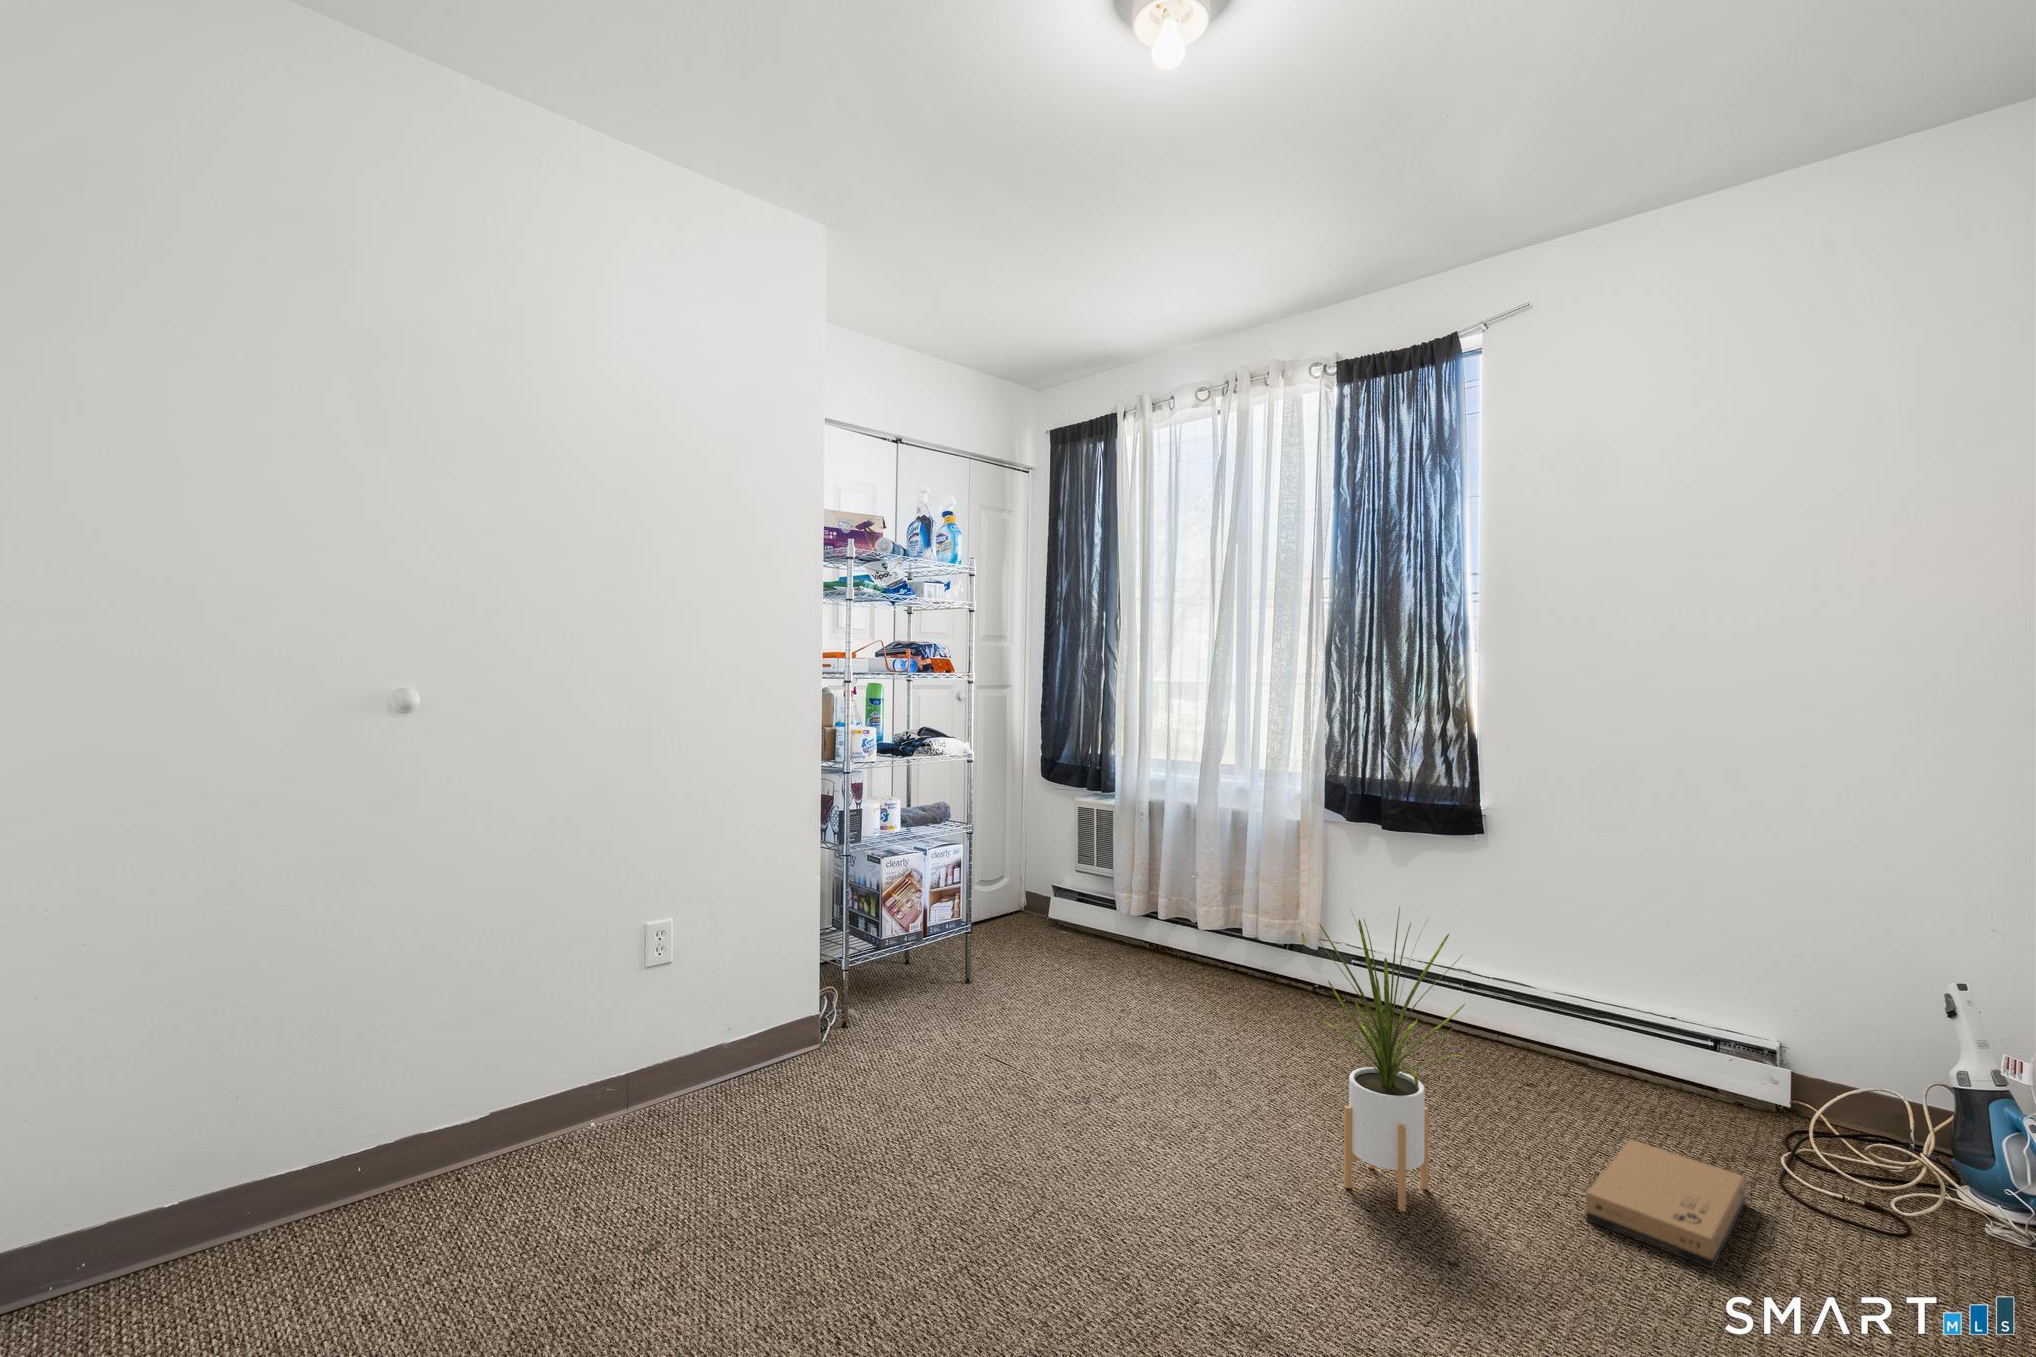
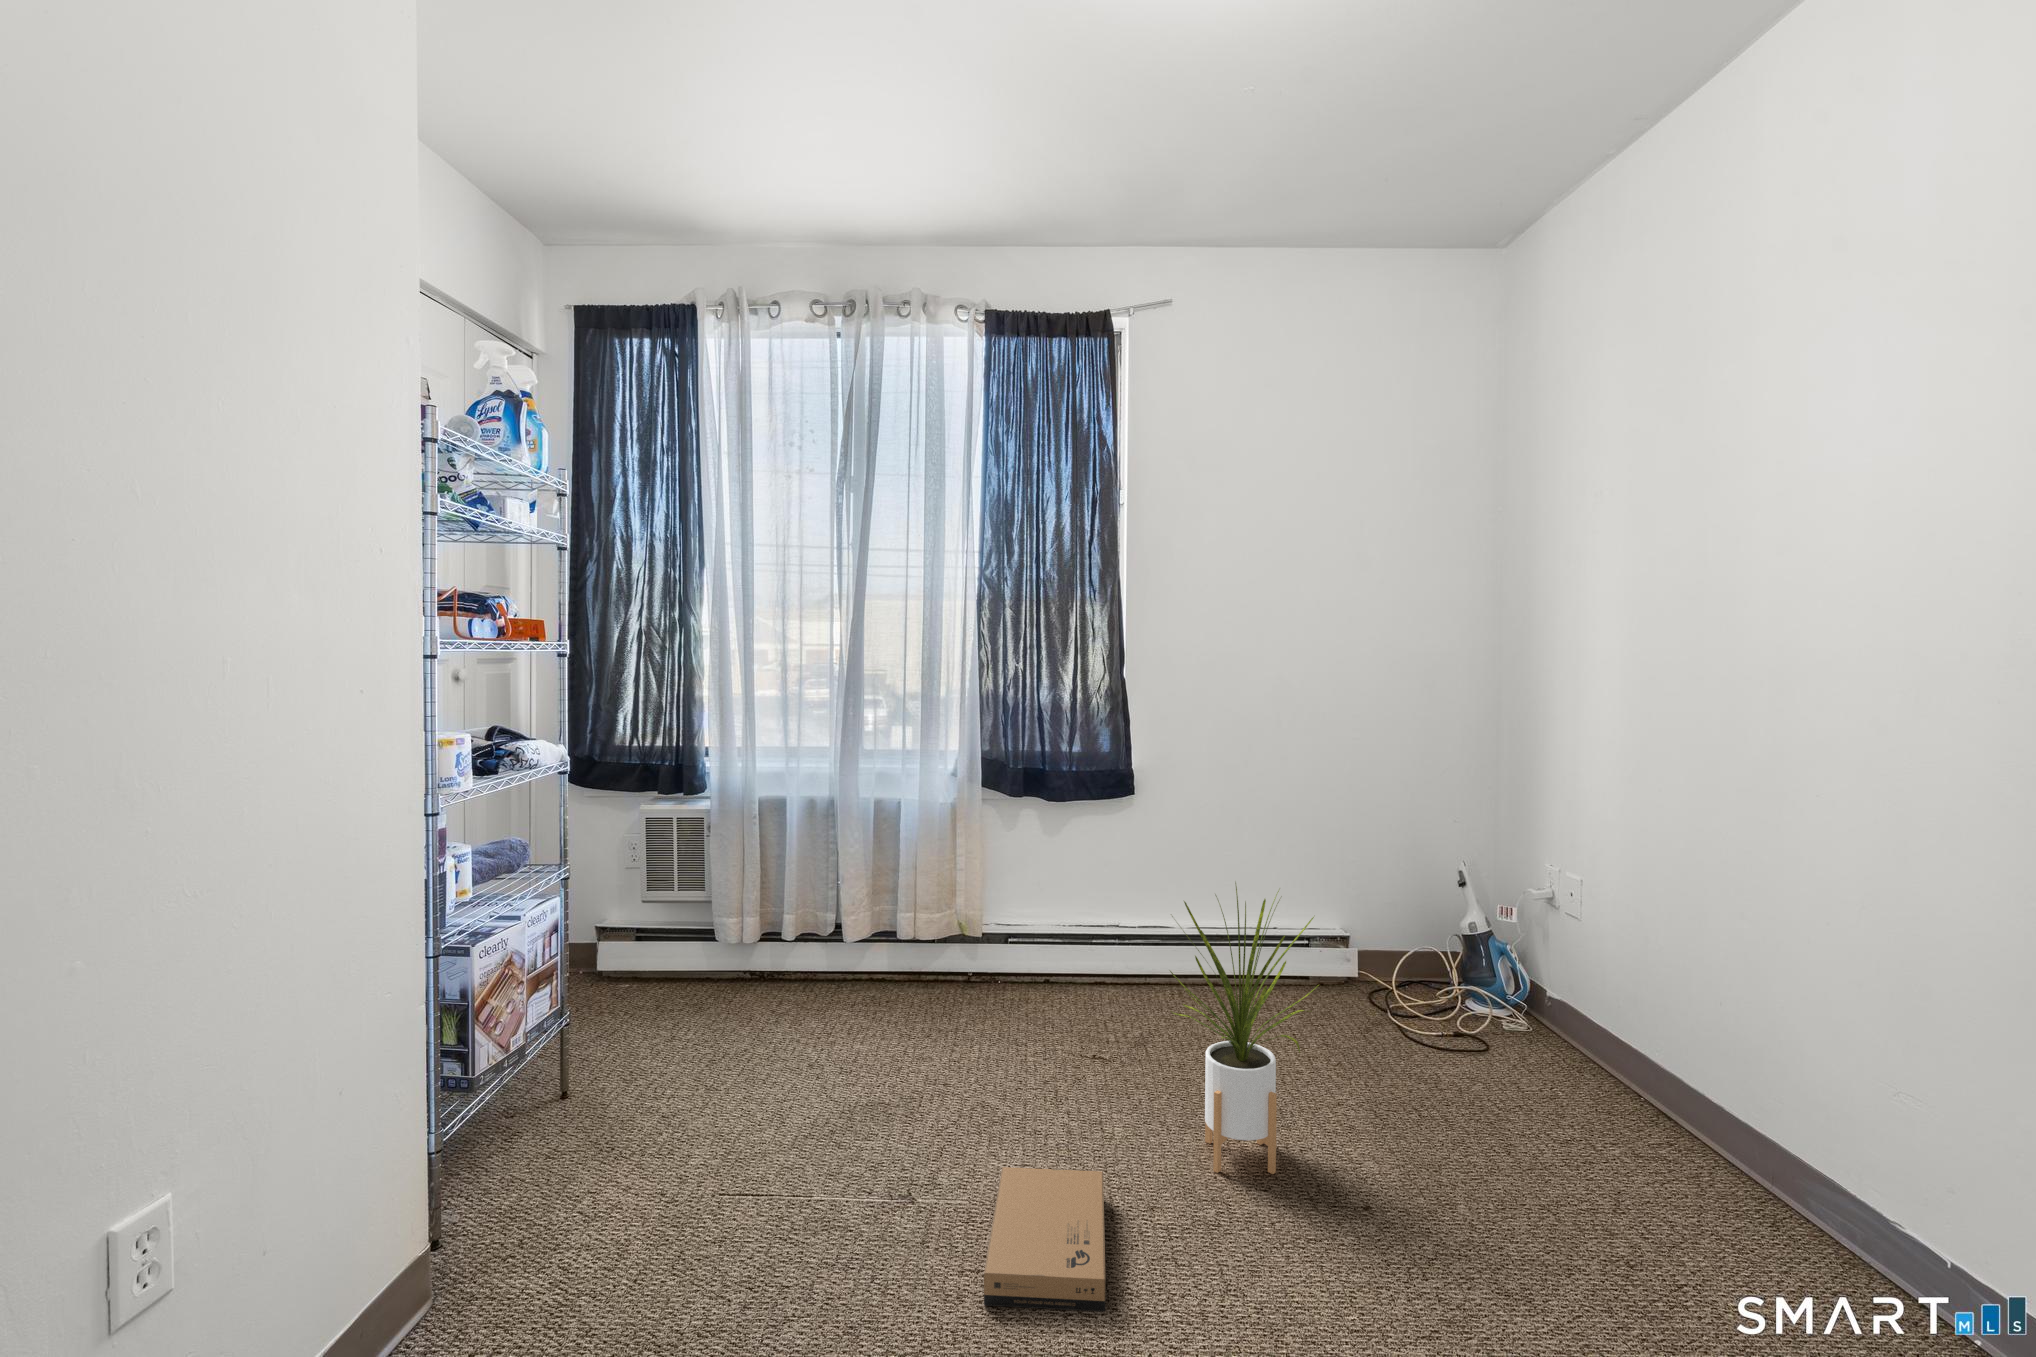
cardboard box: present [1586,1140,1745,1269] -> present [984,1167,1105,1311]

